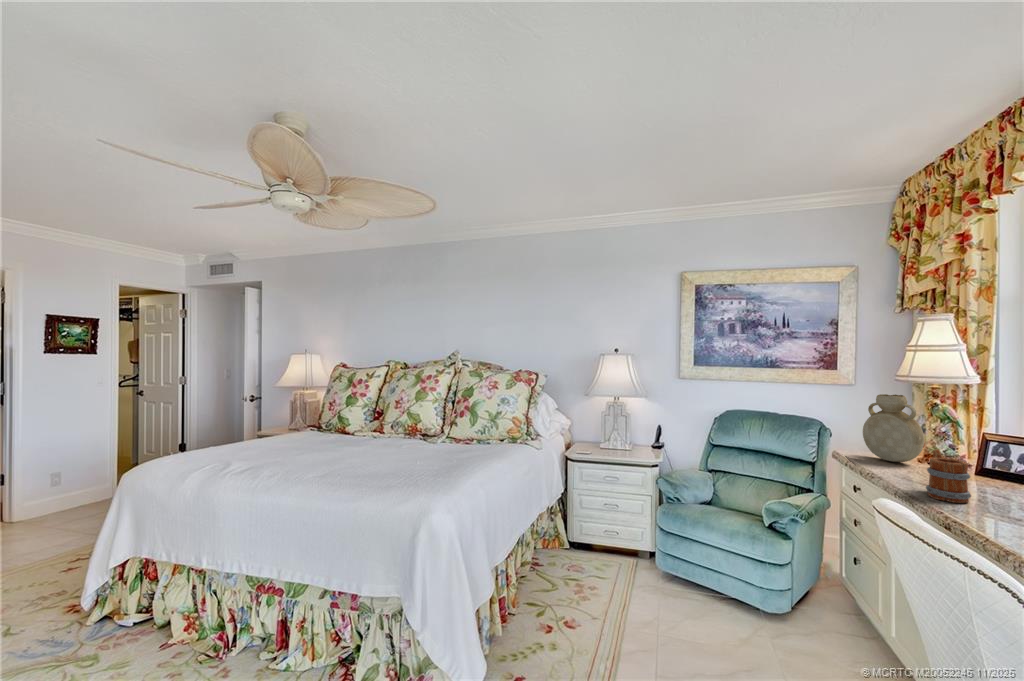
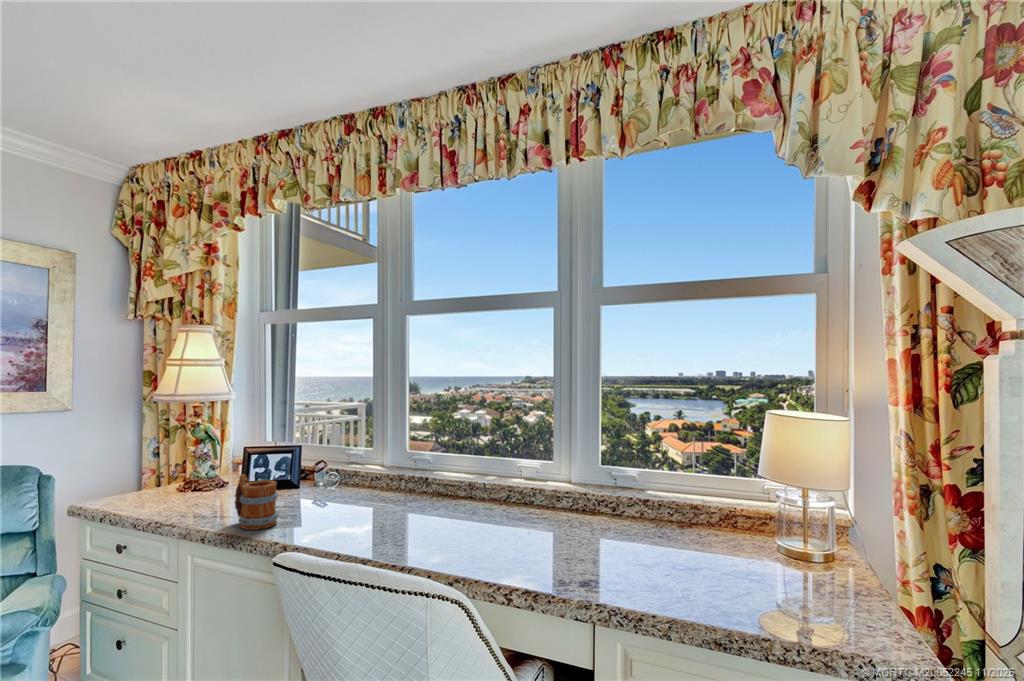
vase: present [863,394,924,462] -> none [126,418,198,501]

